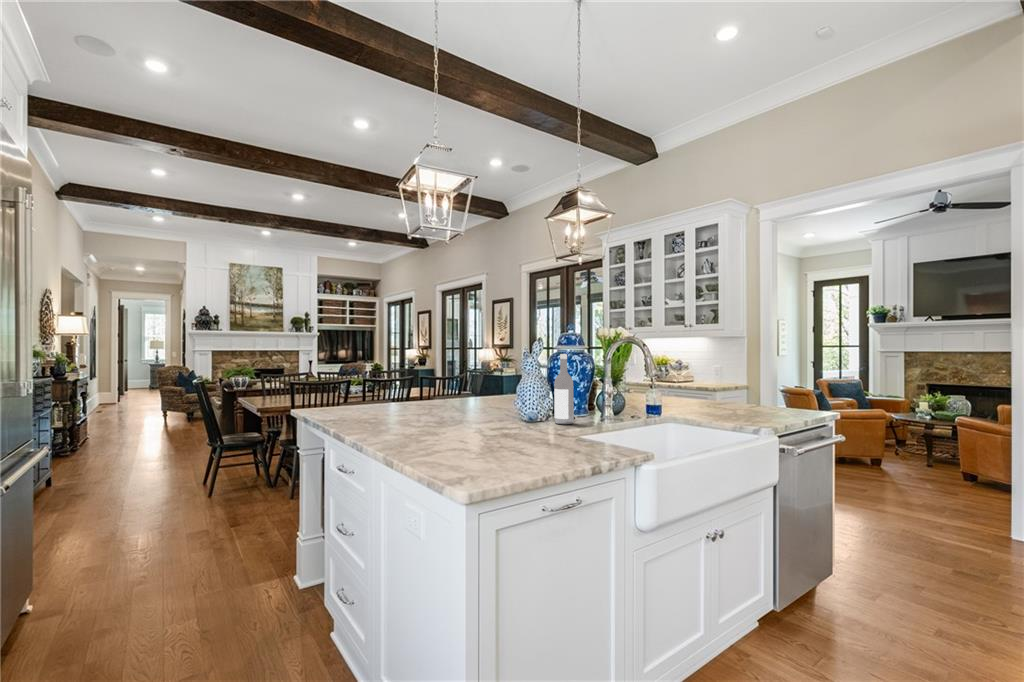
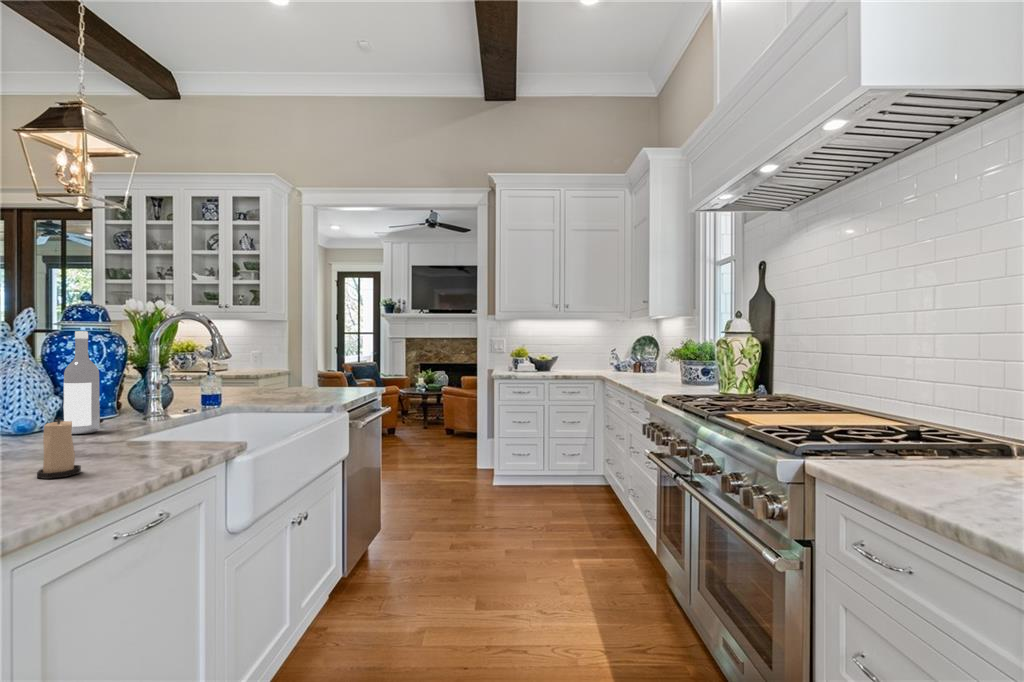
candle: none [527,411,549,449] -> present [37,418,81,479]

